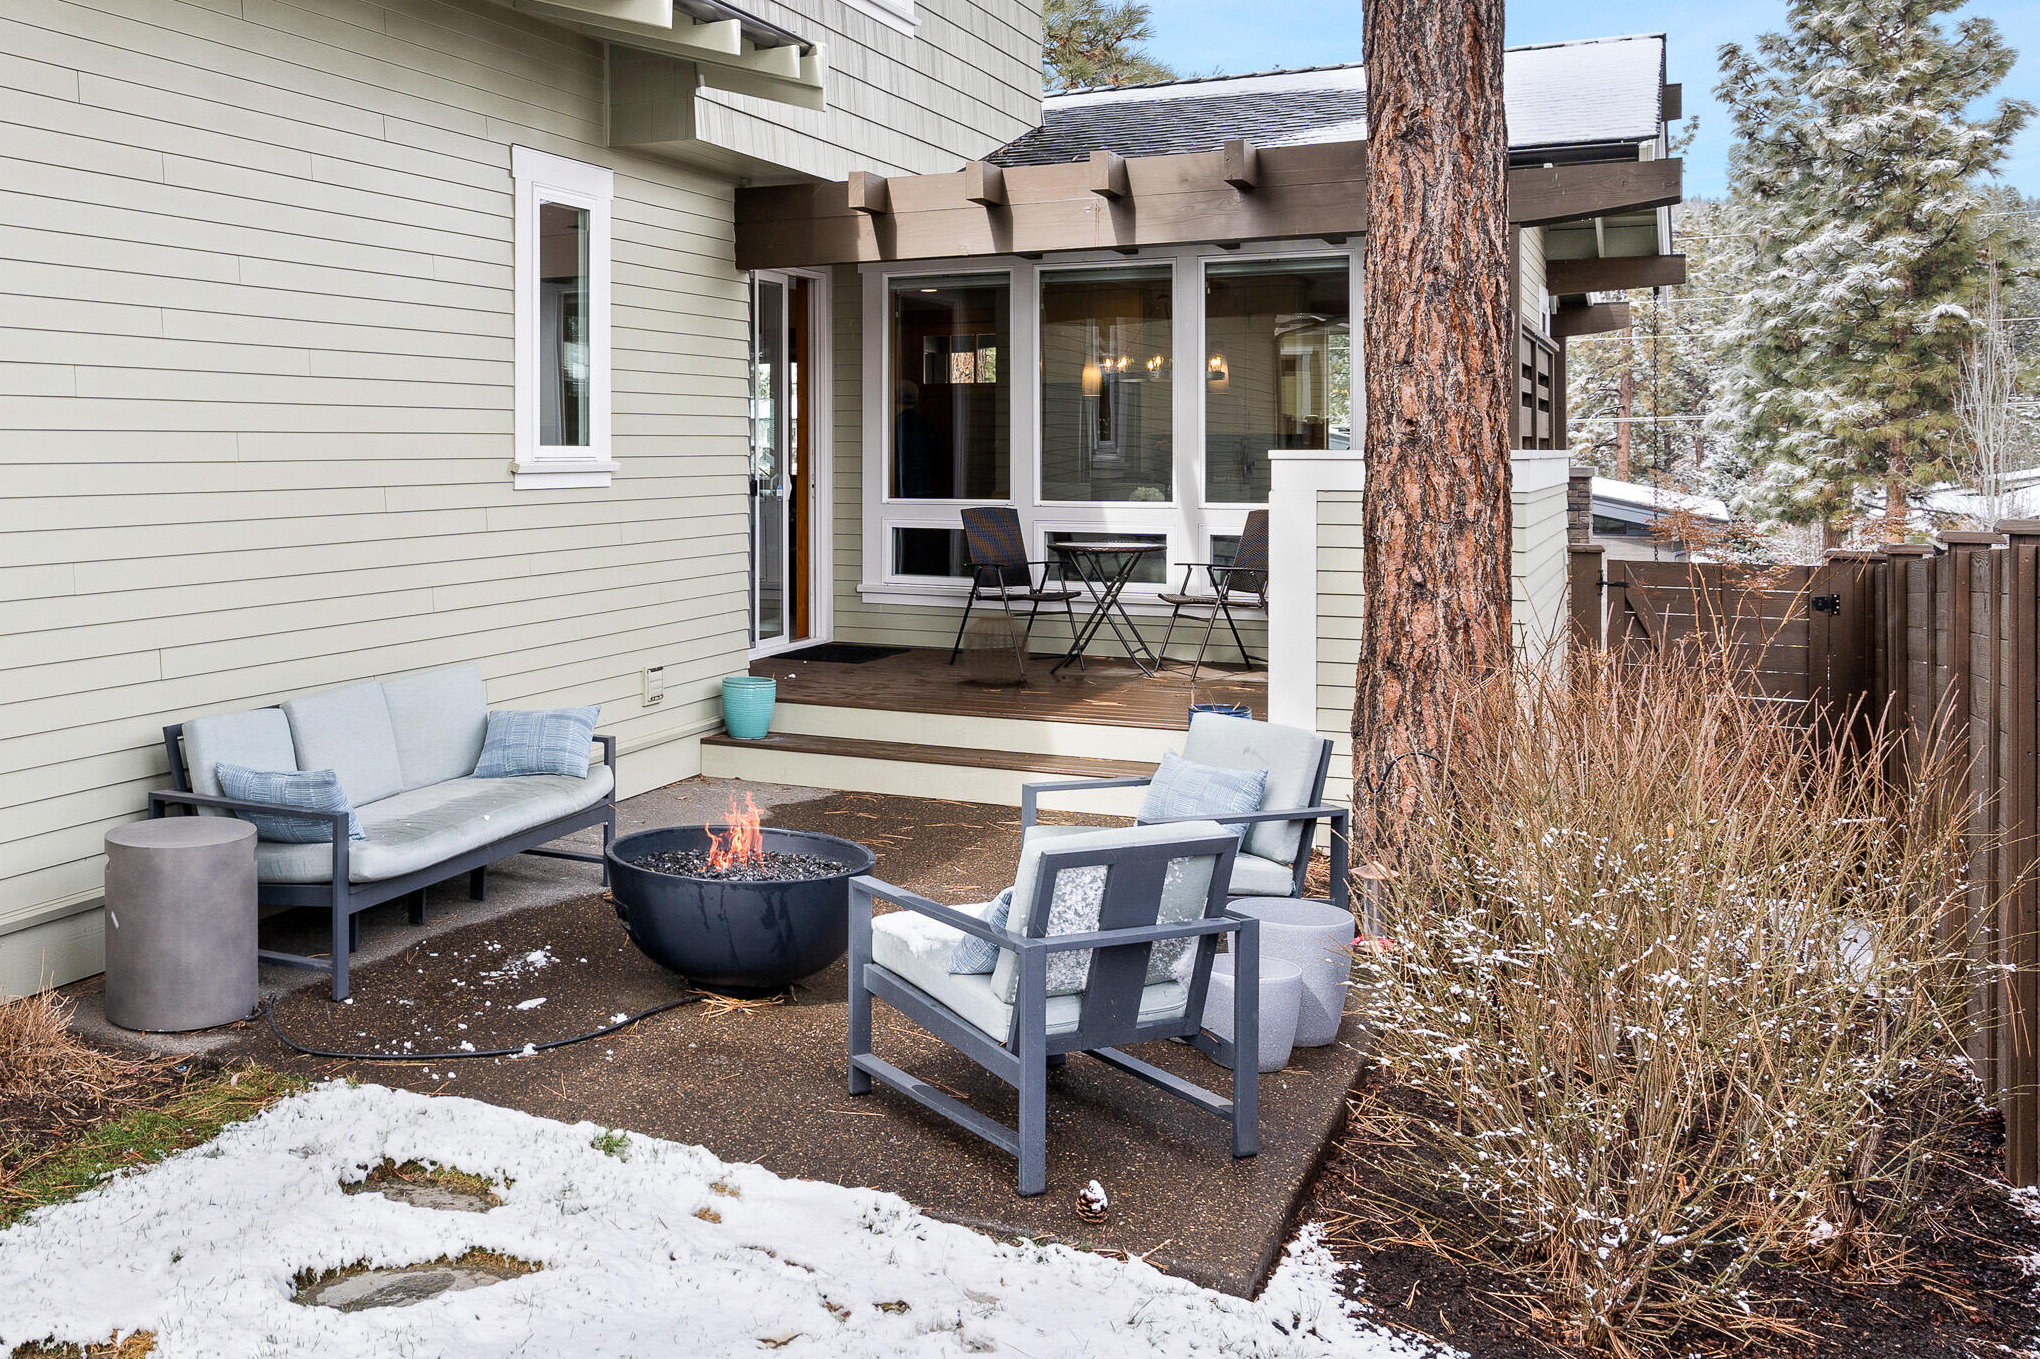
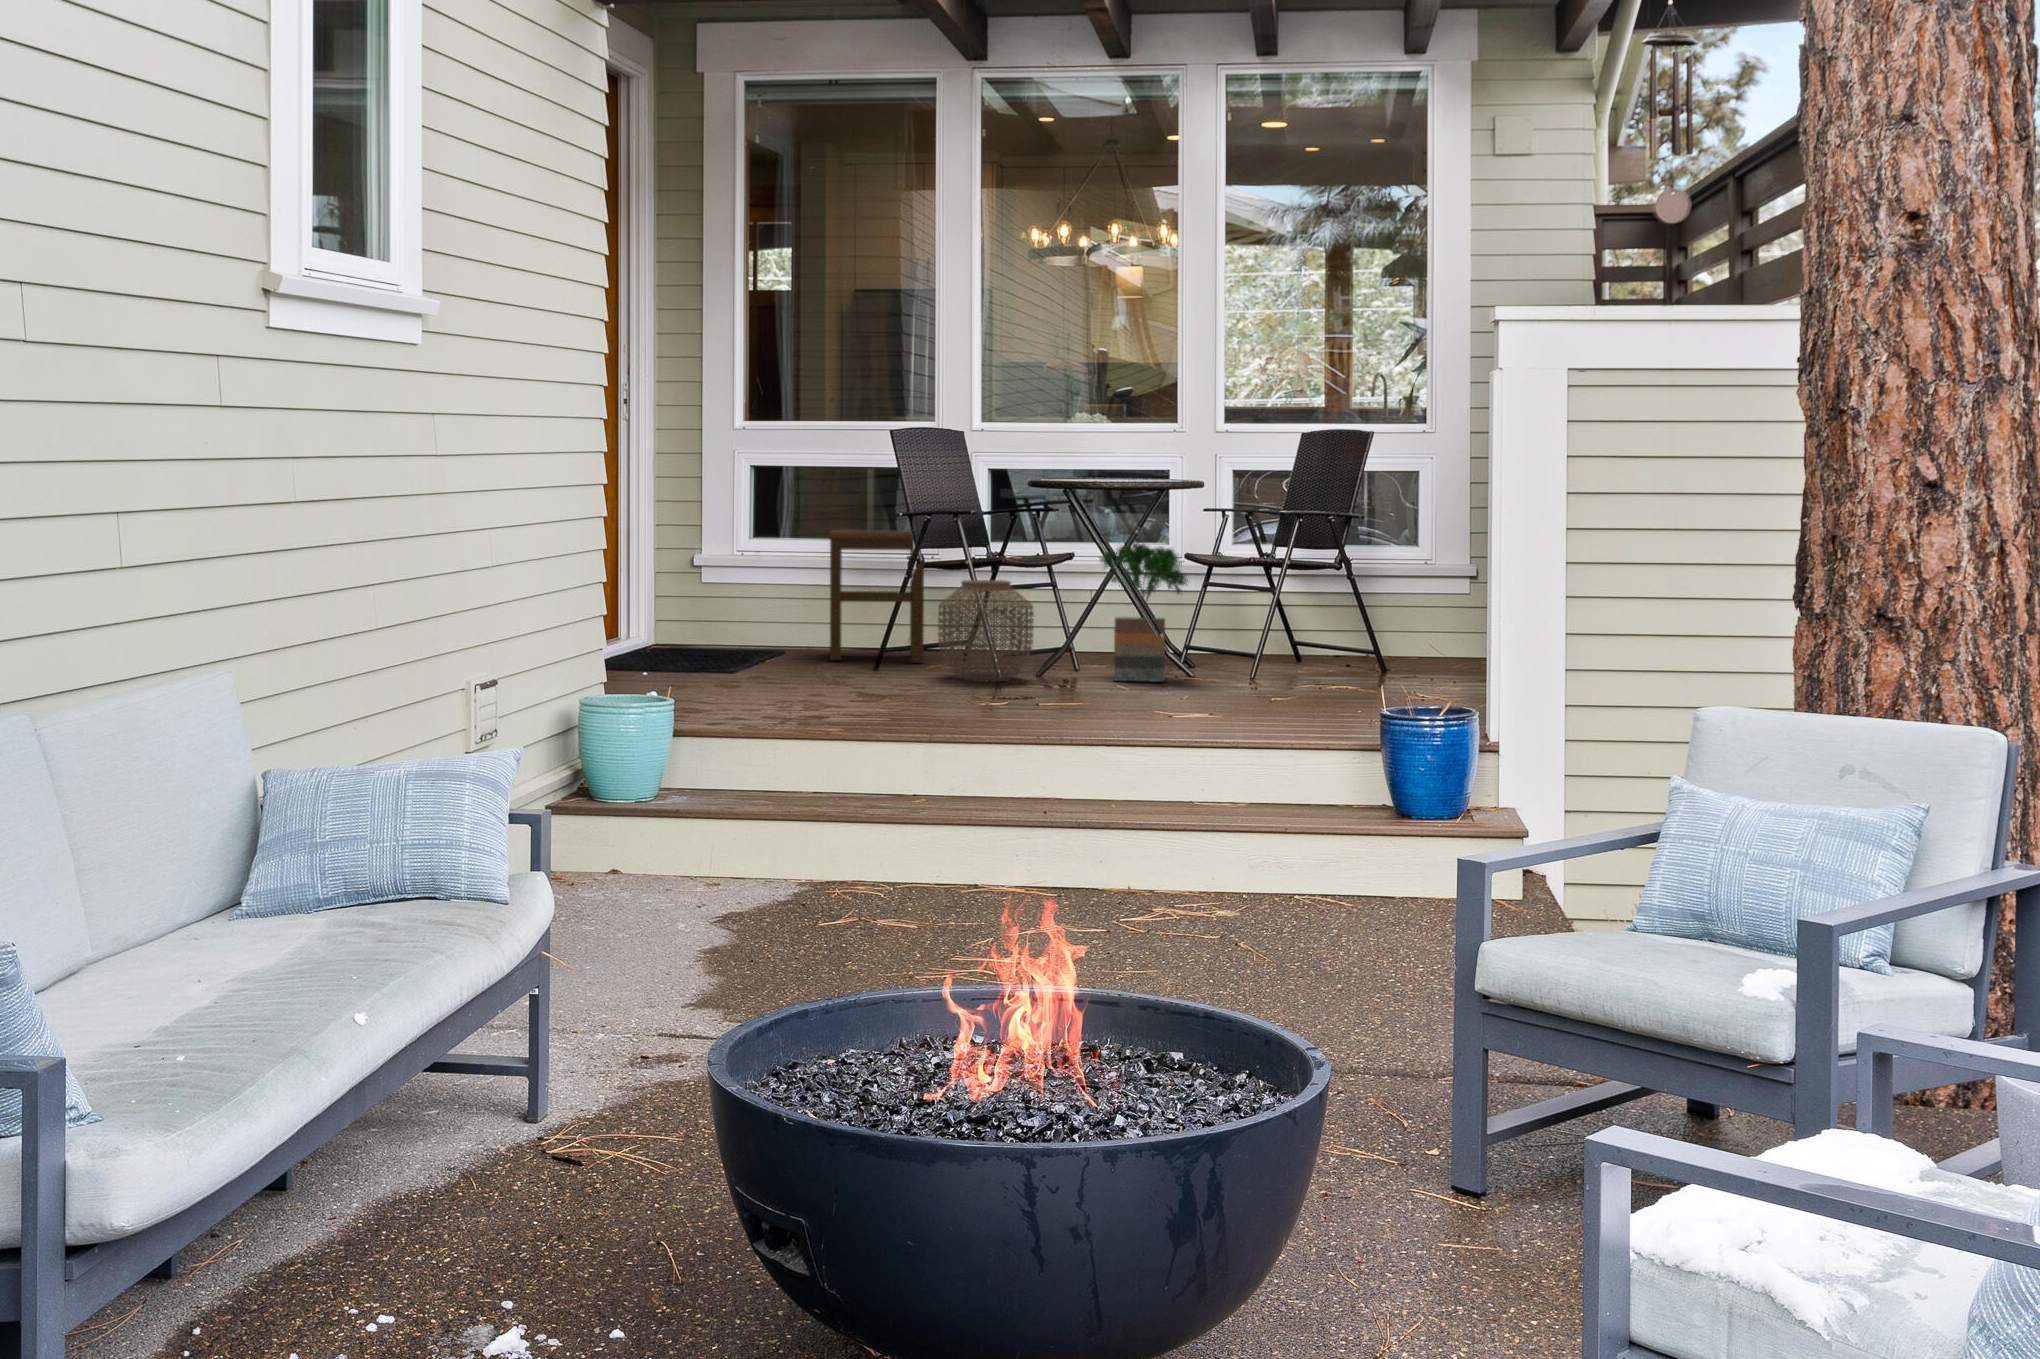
stool: none [896,580,966,668] -> present [829,530,924,661]
potted tree: none [1077,587,1144,684] -> present [1099,543,1188,682]

